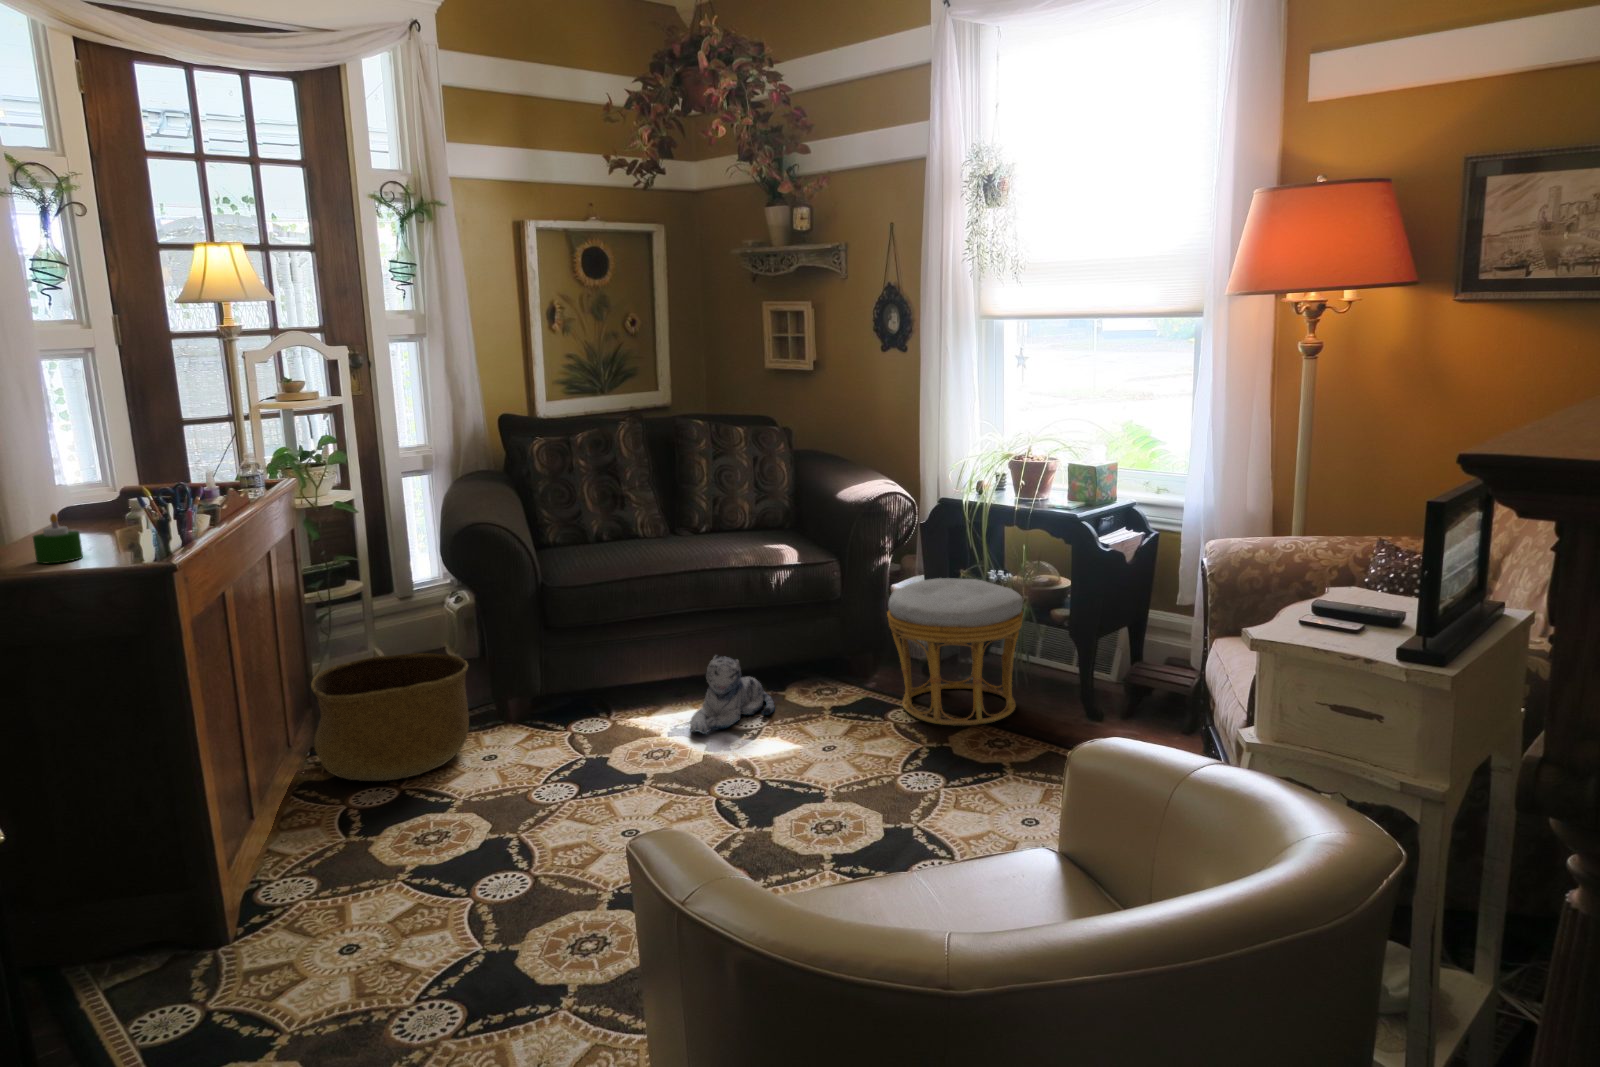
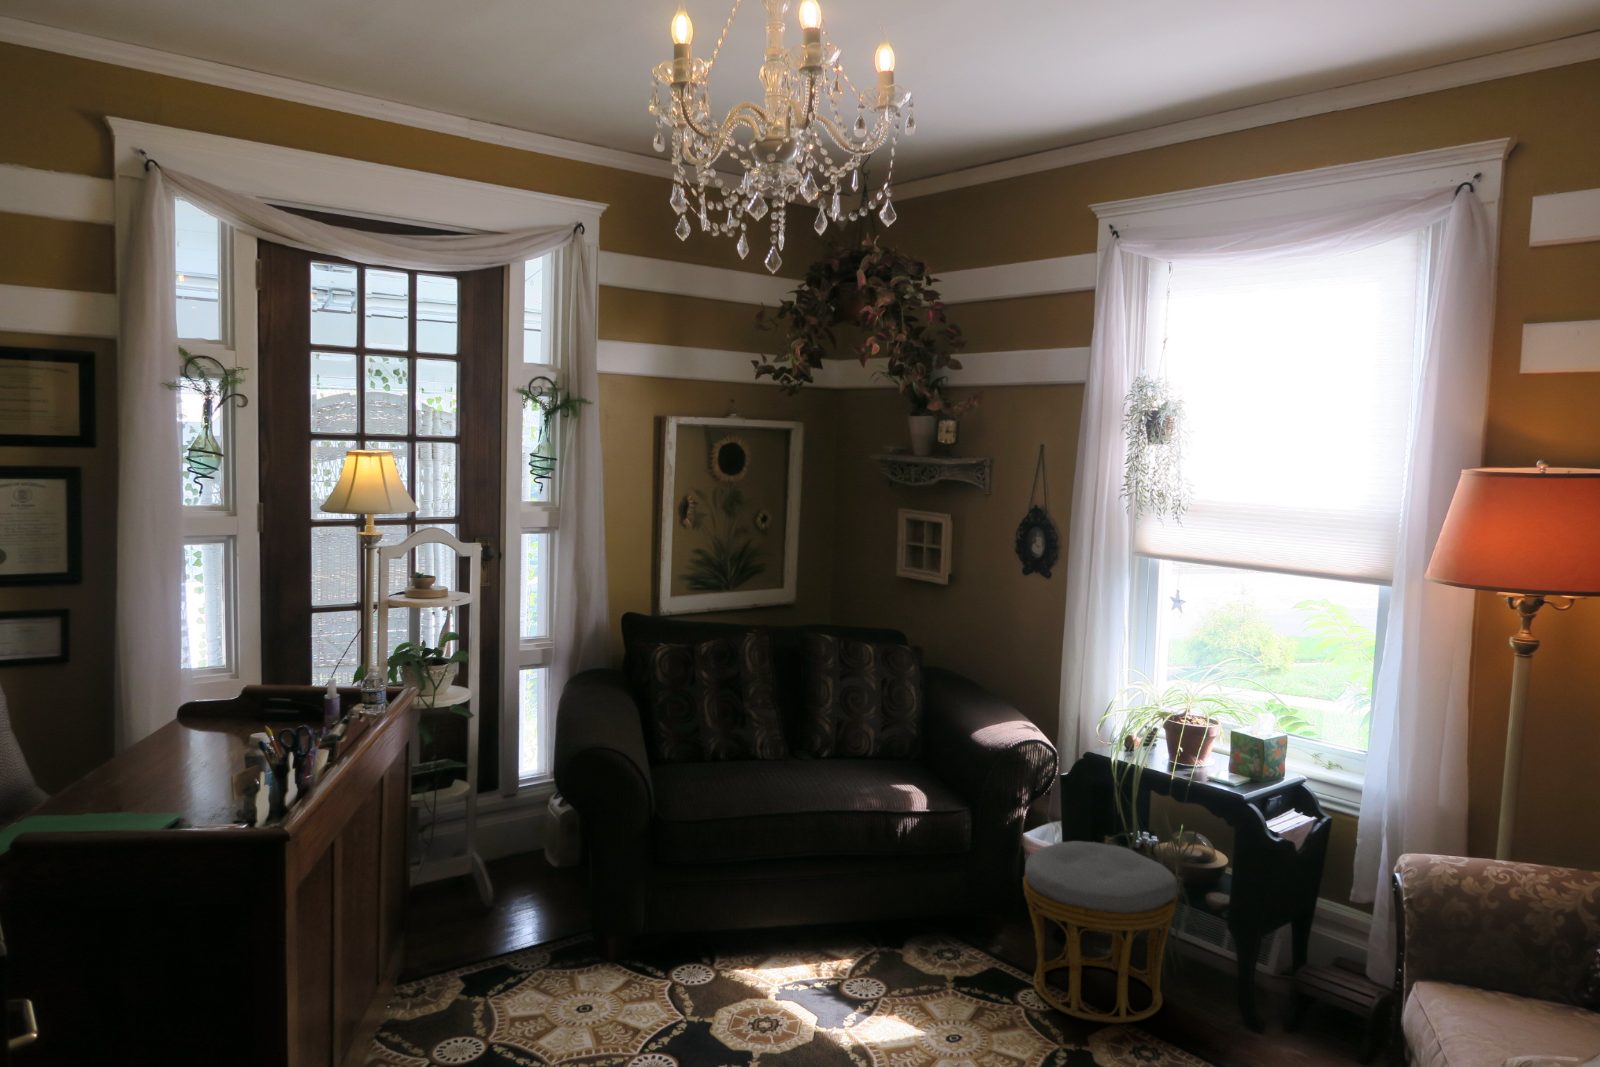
candle: present [33,514,83,563] -> none [160,756,206,811]
basket: present [311,653,469,781] -> none [403,880,572,1031]
plush toy: present [690,655,775,734] -> none [800,911,892,1004]

